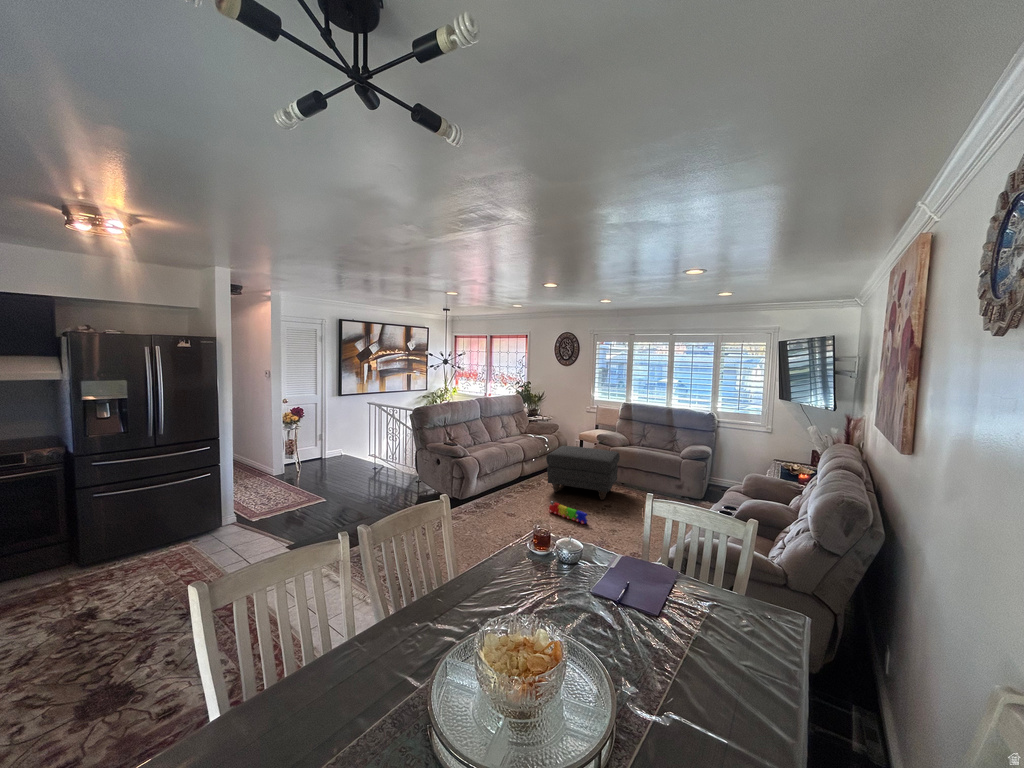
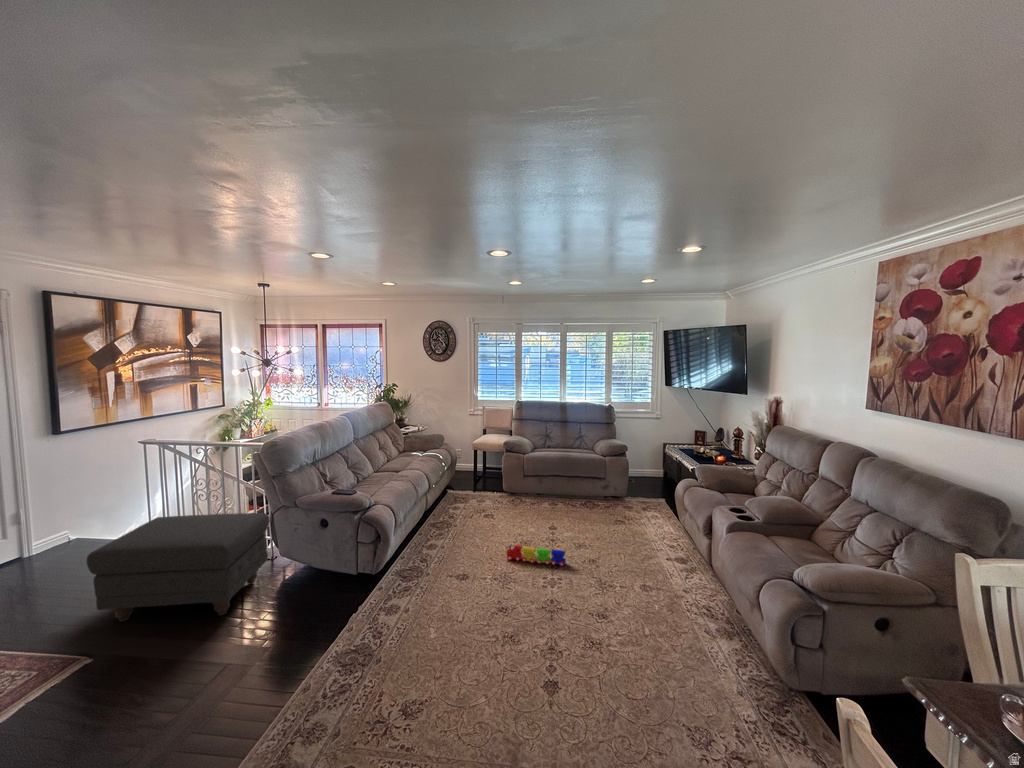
ottoman: present [546,446,620,500] -> present [87,513,269,622]

